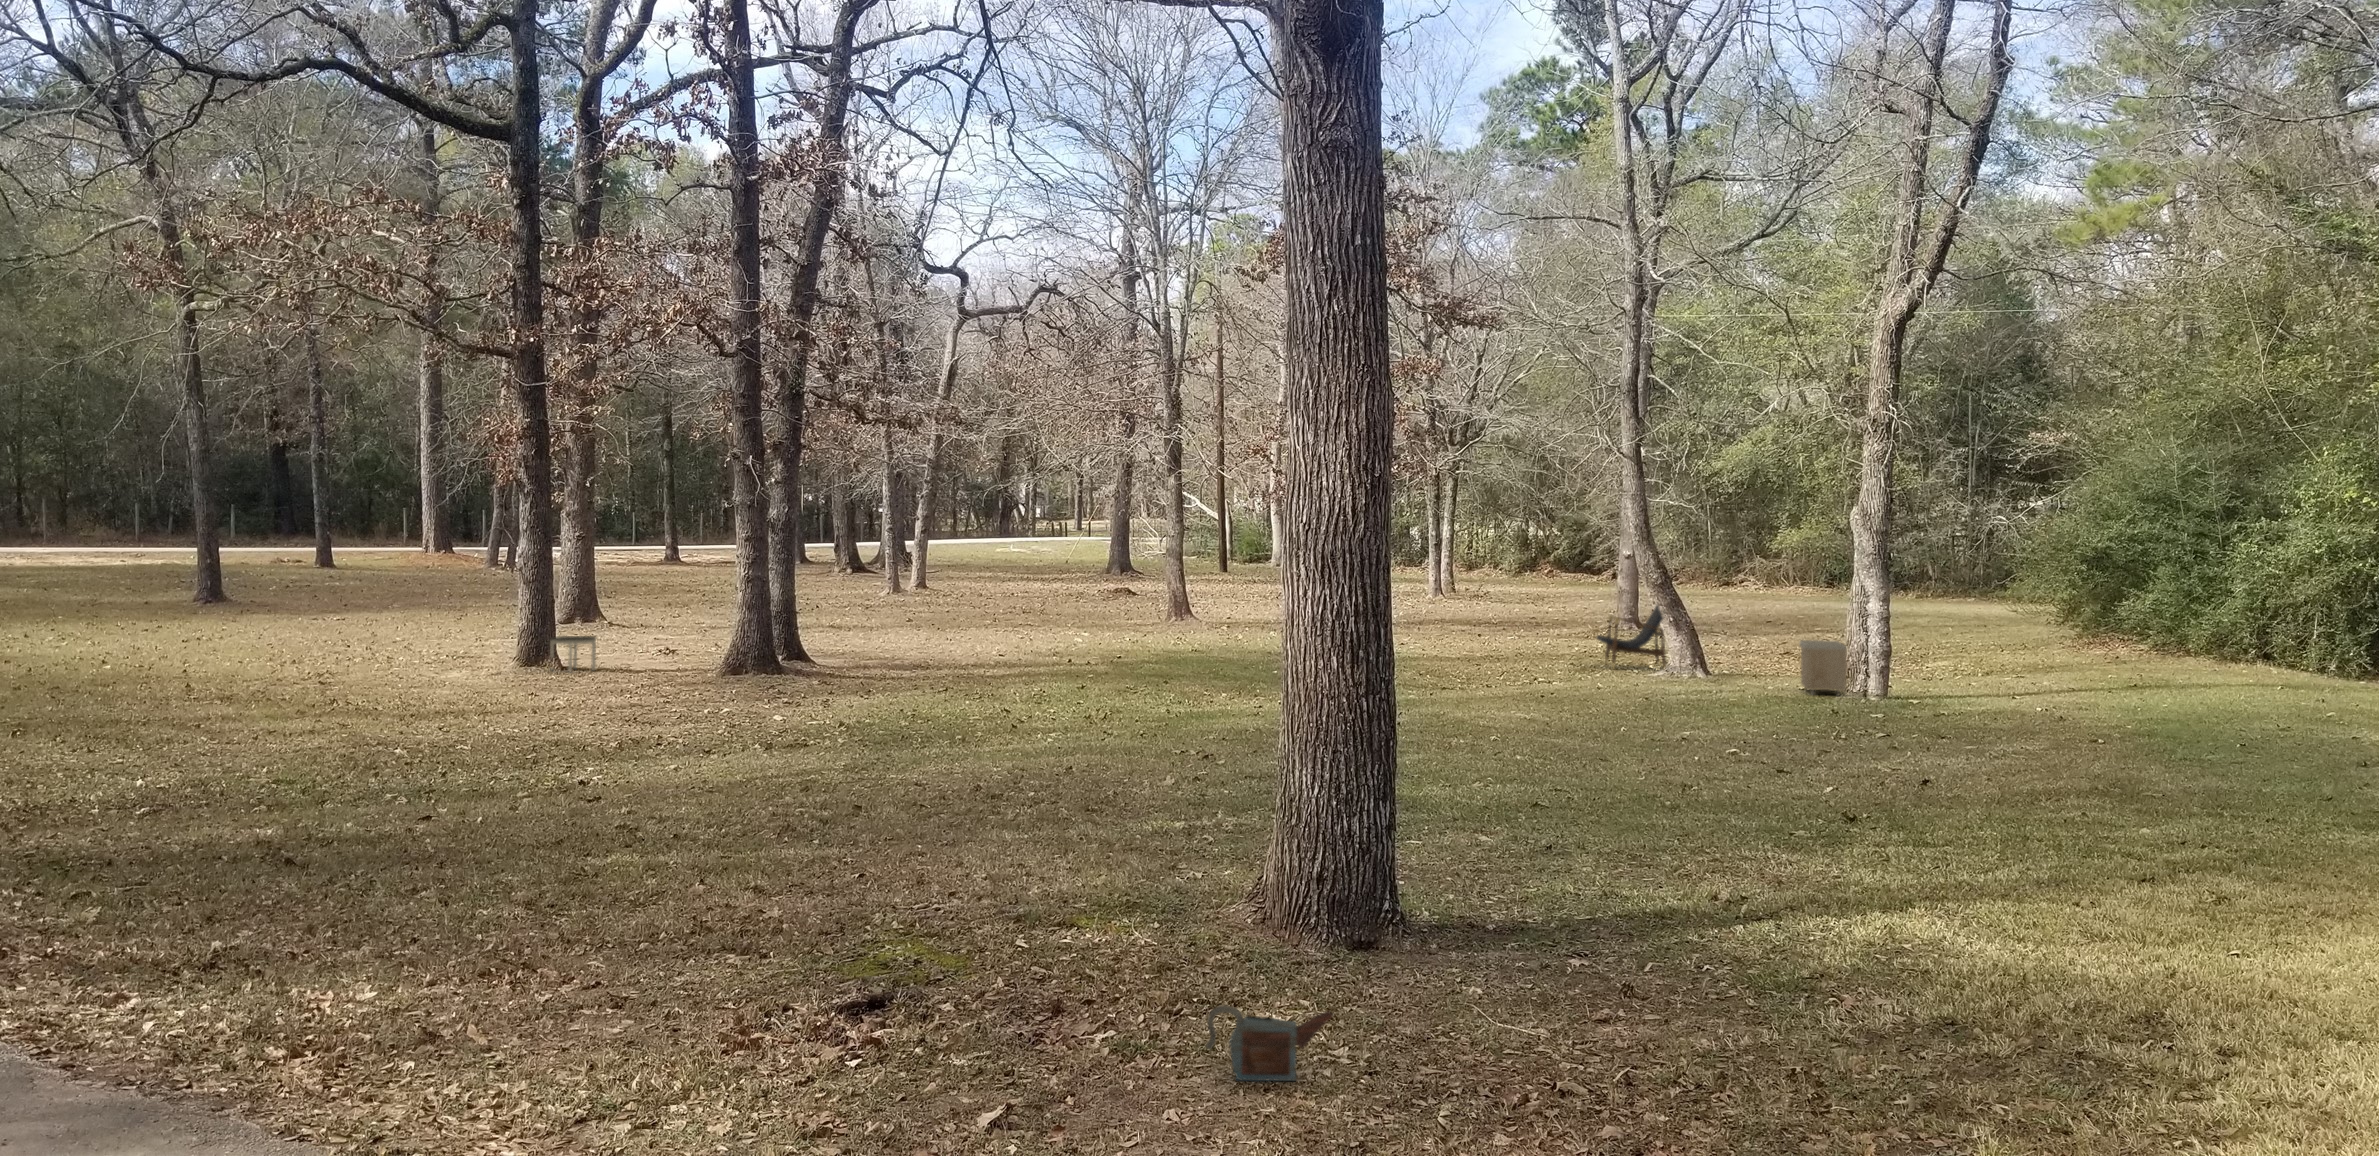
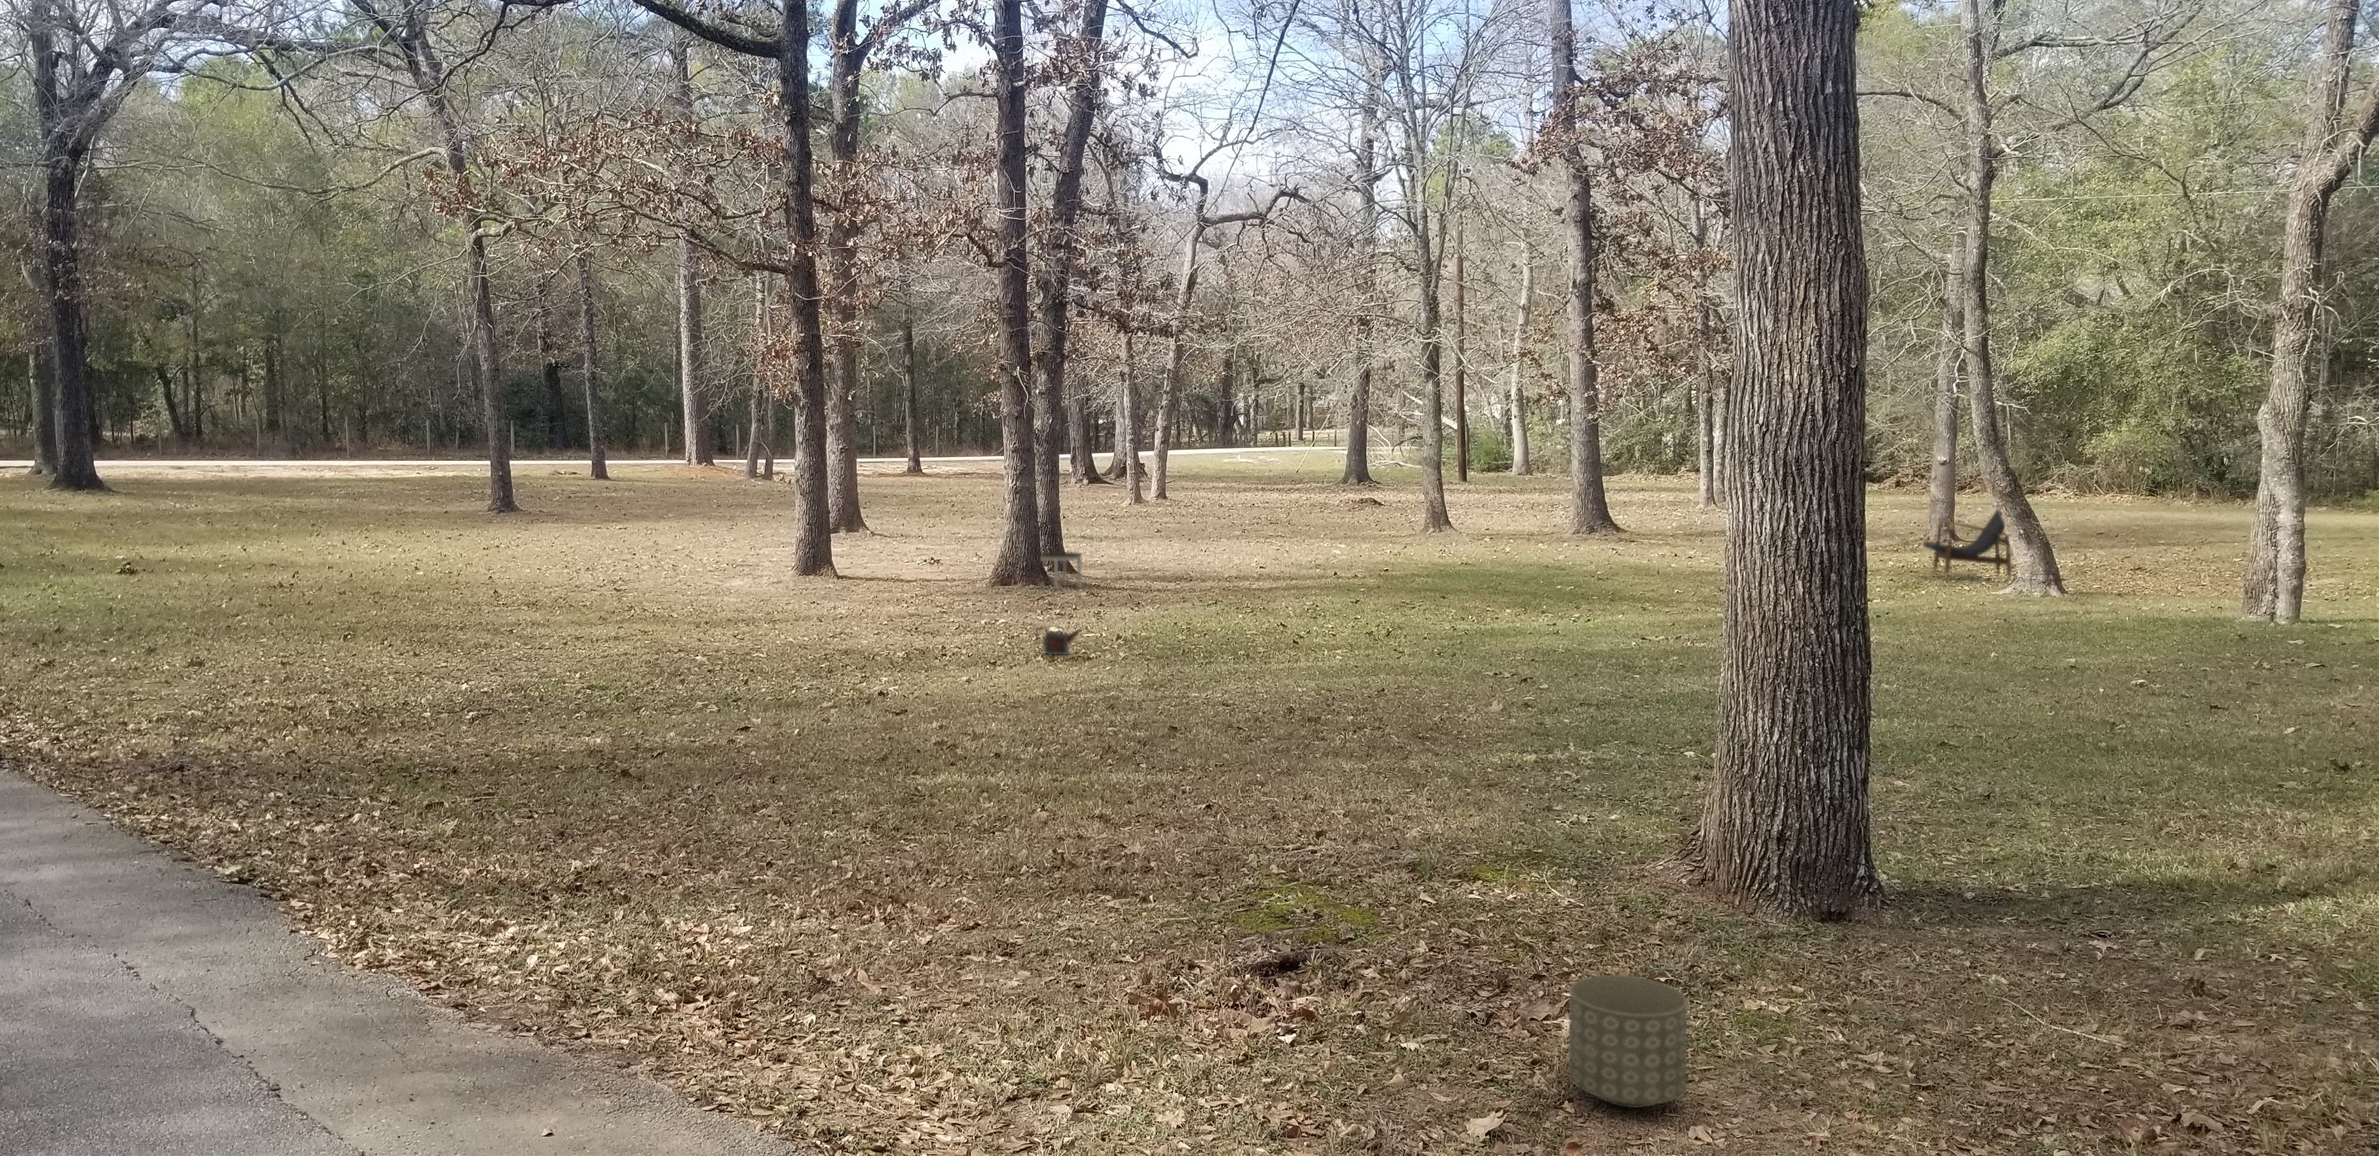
round table: present [550,636,596,672] -> present [1040,552,1082,589]
storage bench: present [1799,640,1847,695] -> none [2193,547,2262,612]
planter: none [1076,987,1171,1098] -> present [1569,975,1687,1108]
watering can: present [1206,1005,1334,1081] -> present [1035,627,1081,655]

